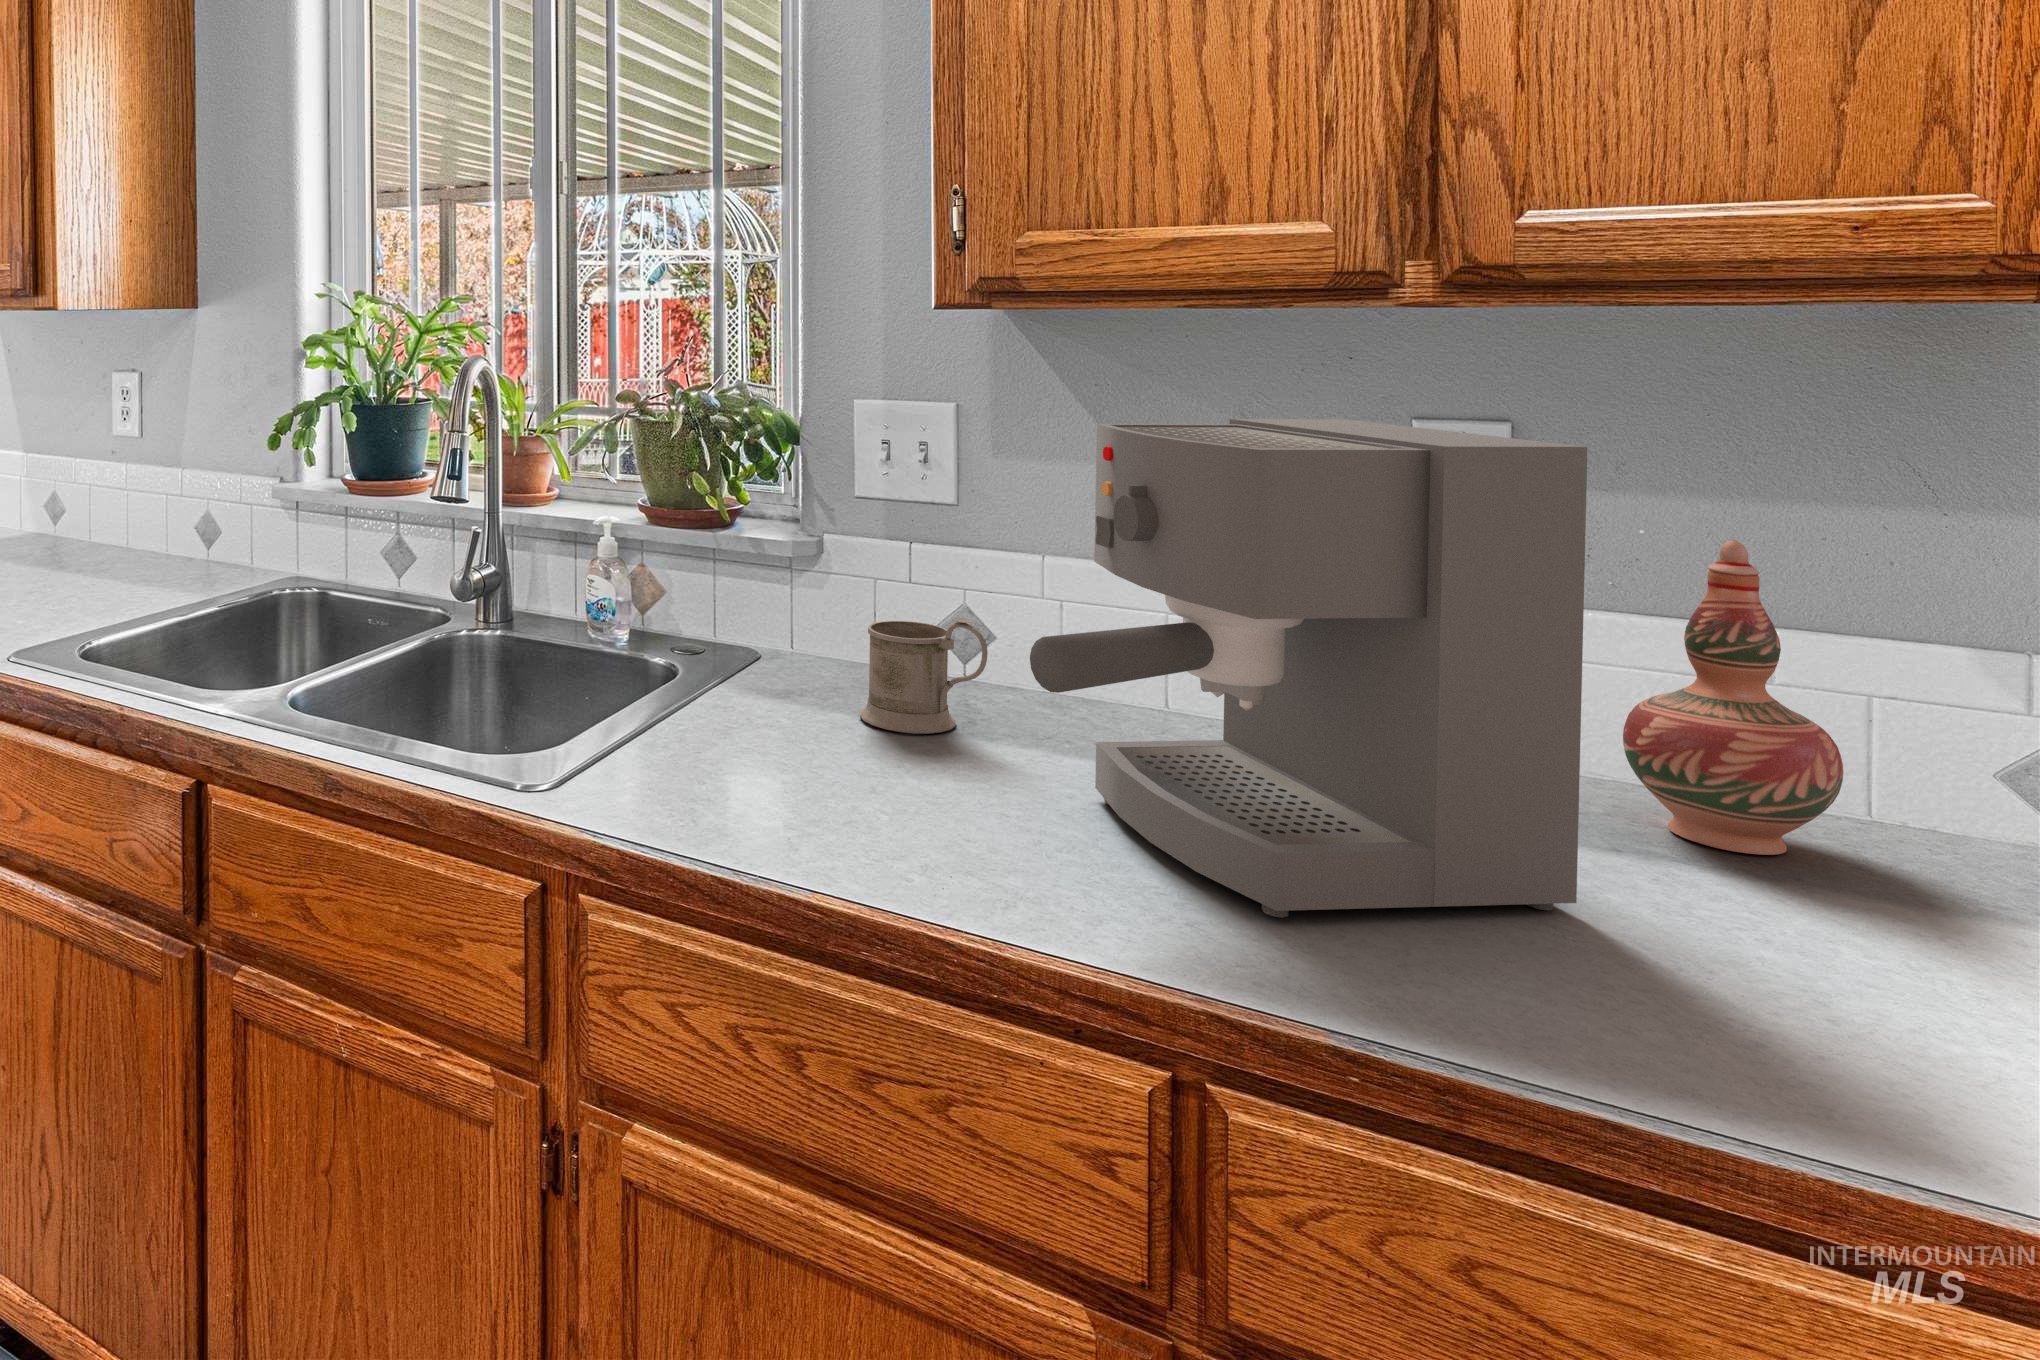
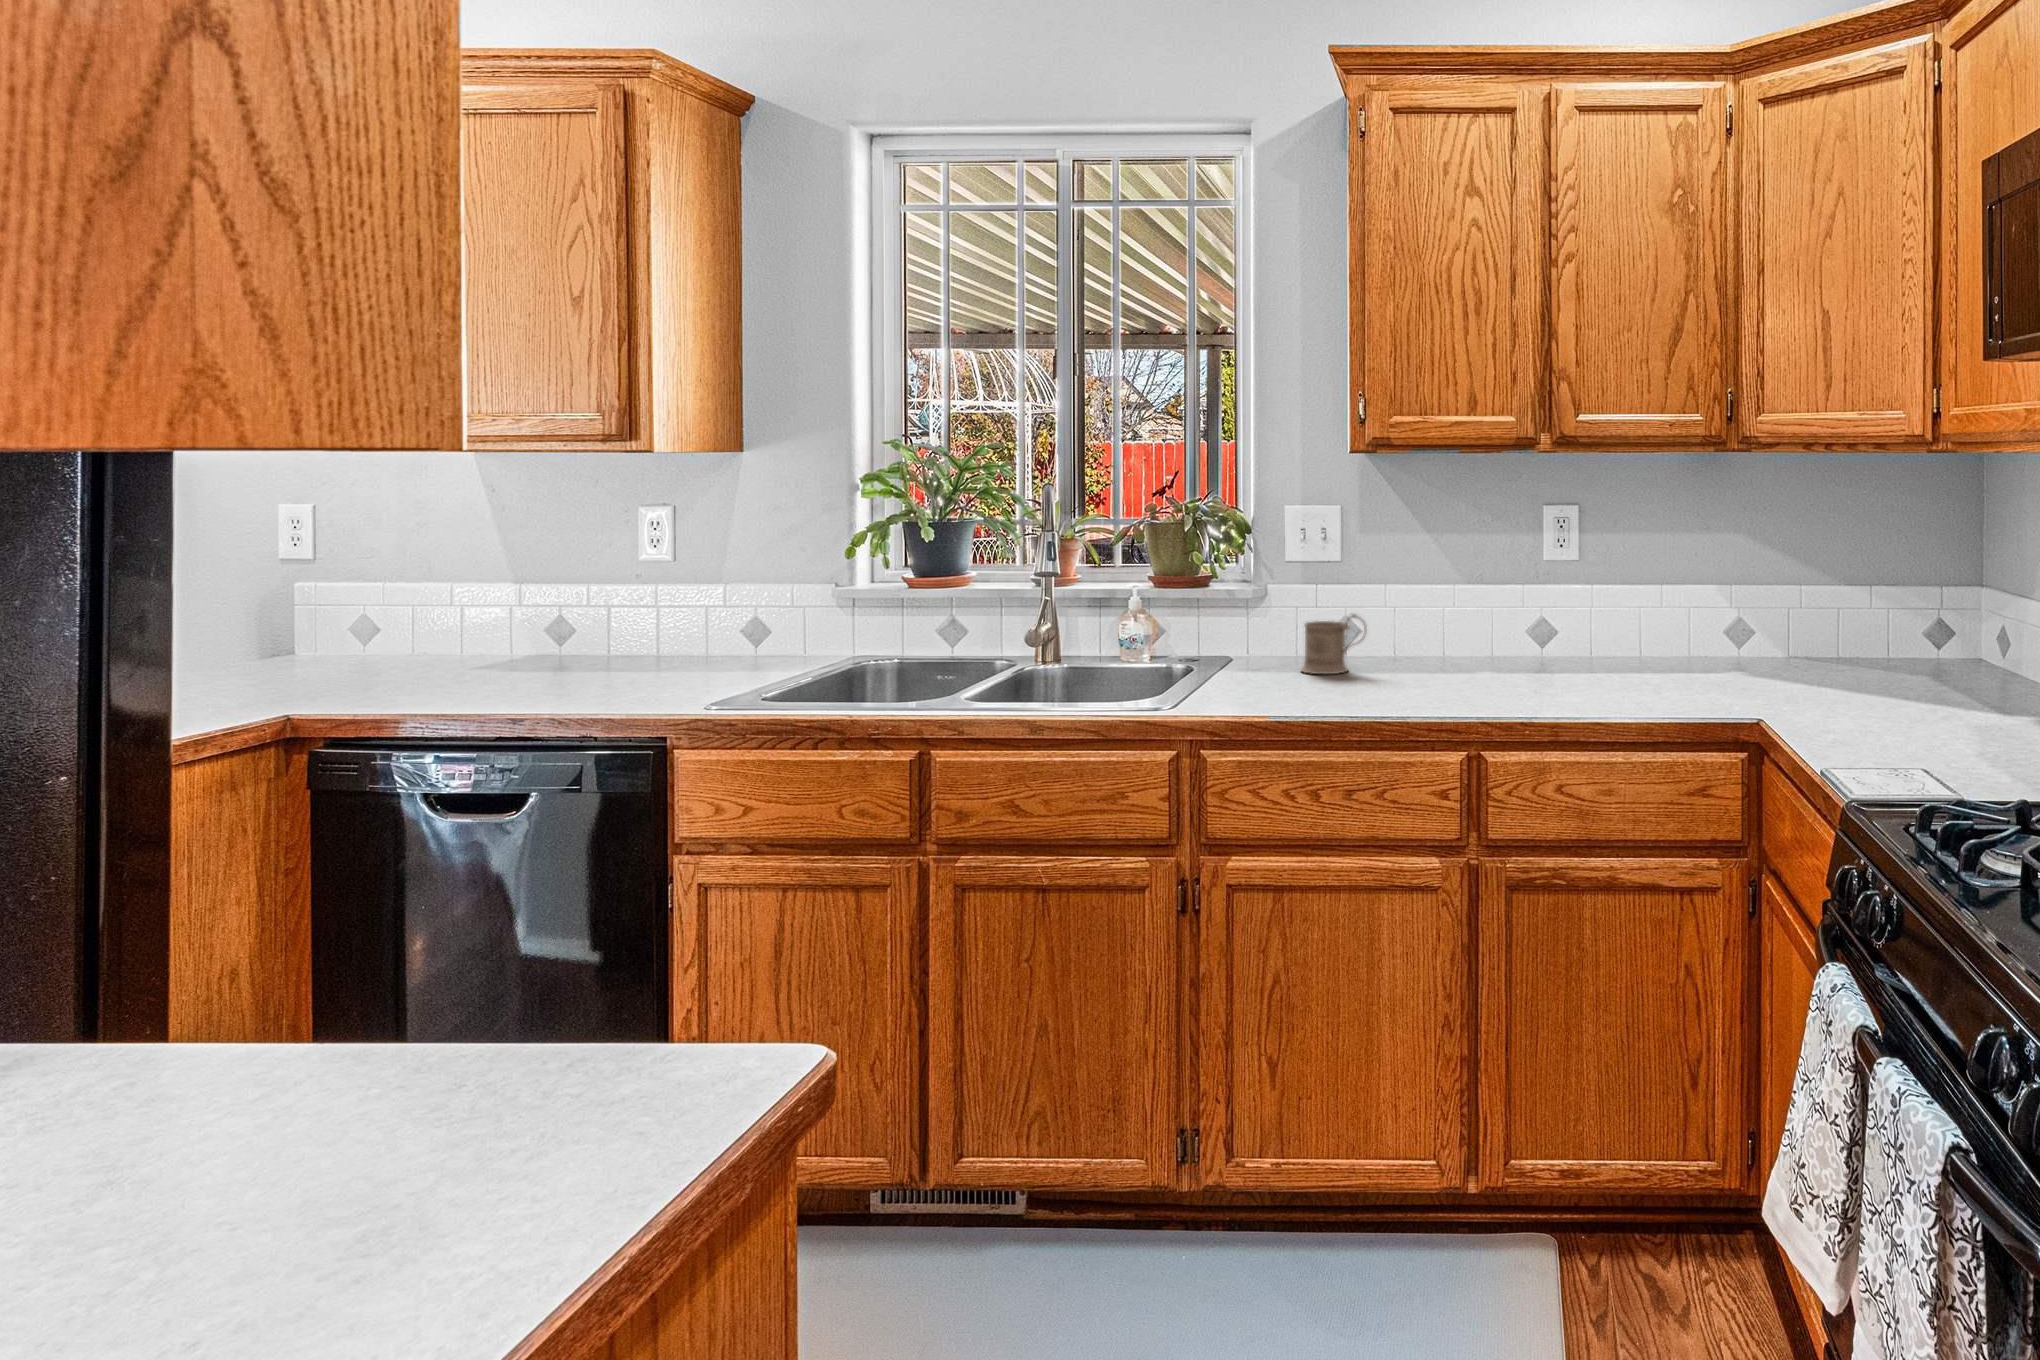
coffee maker: present [1030,419,1588,918] -> none [1408,507,1601,702]
decorative vase: present [1623,540,1843,855] -> none [1617,551,1682,674]

